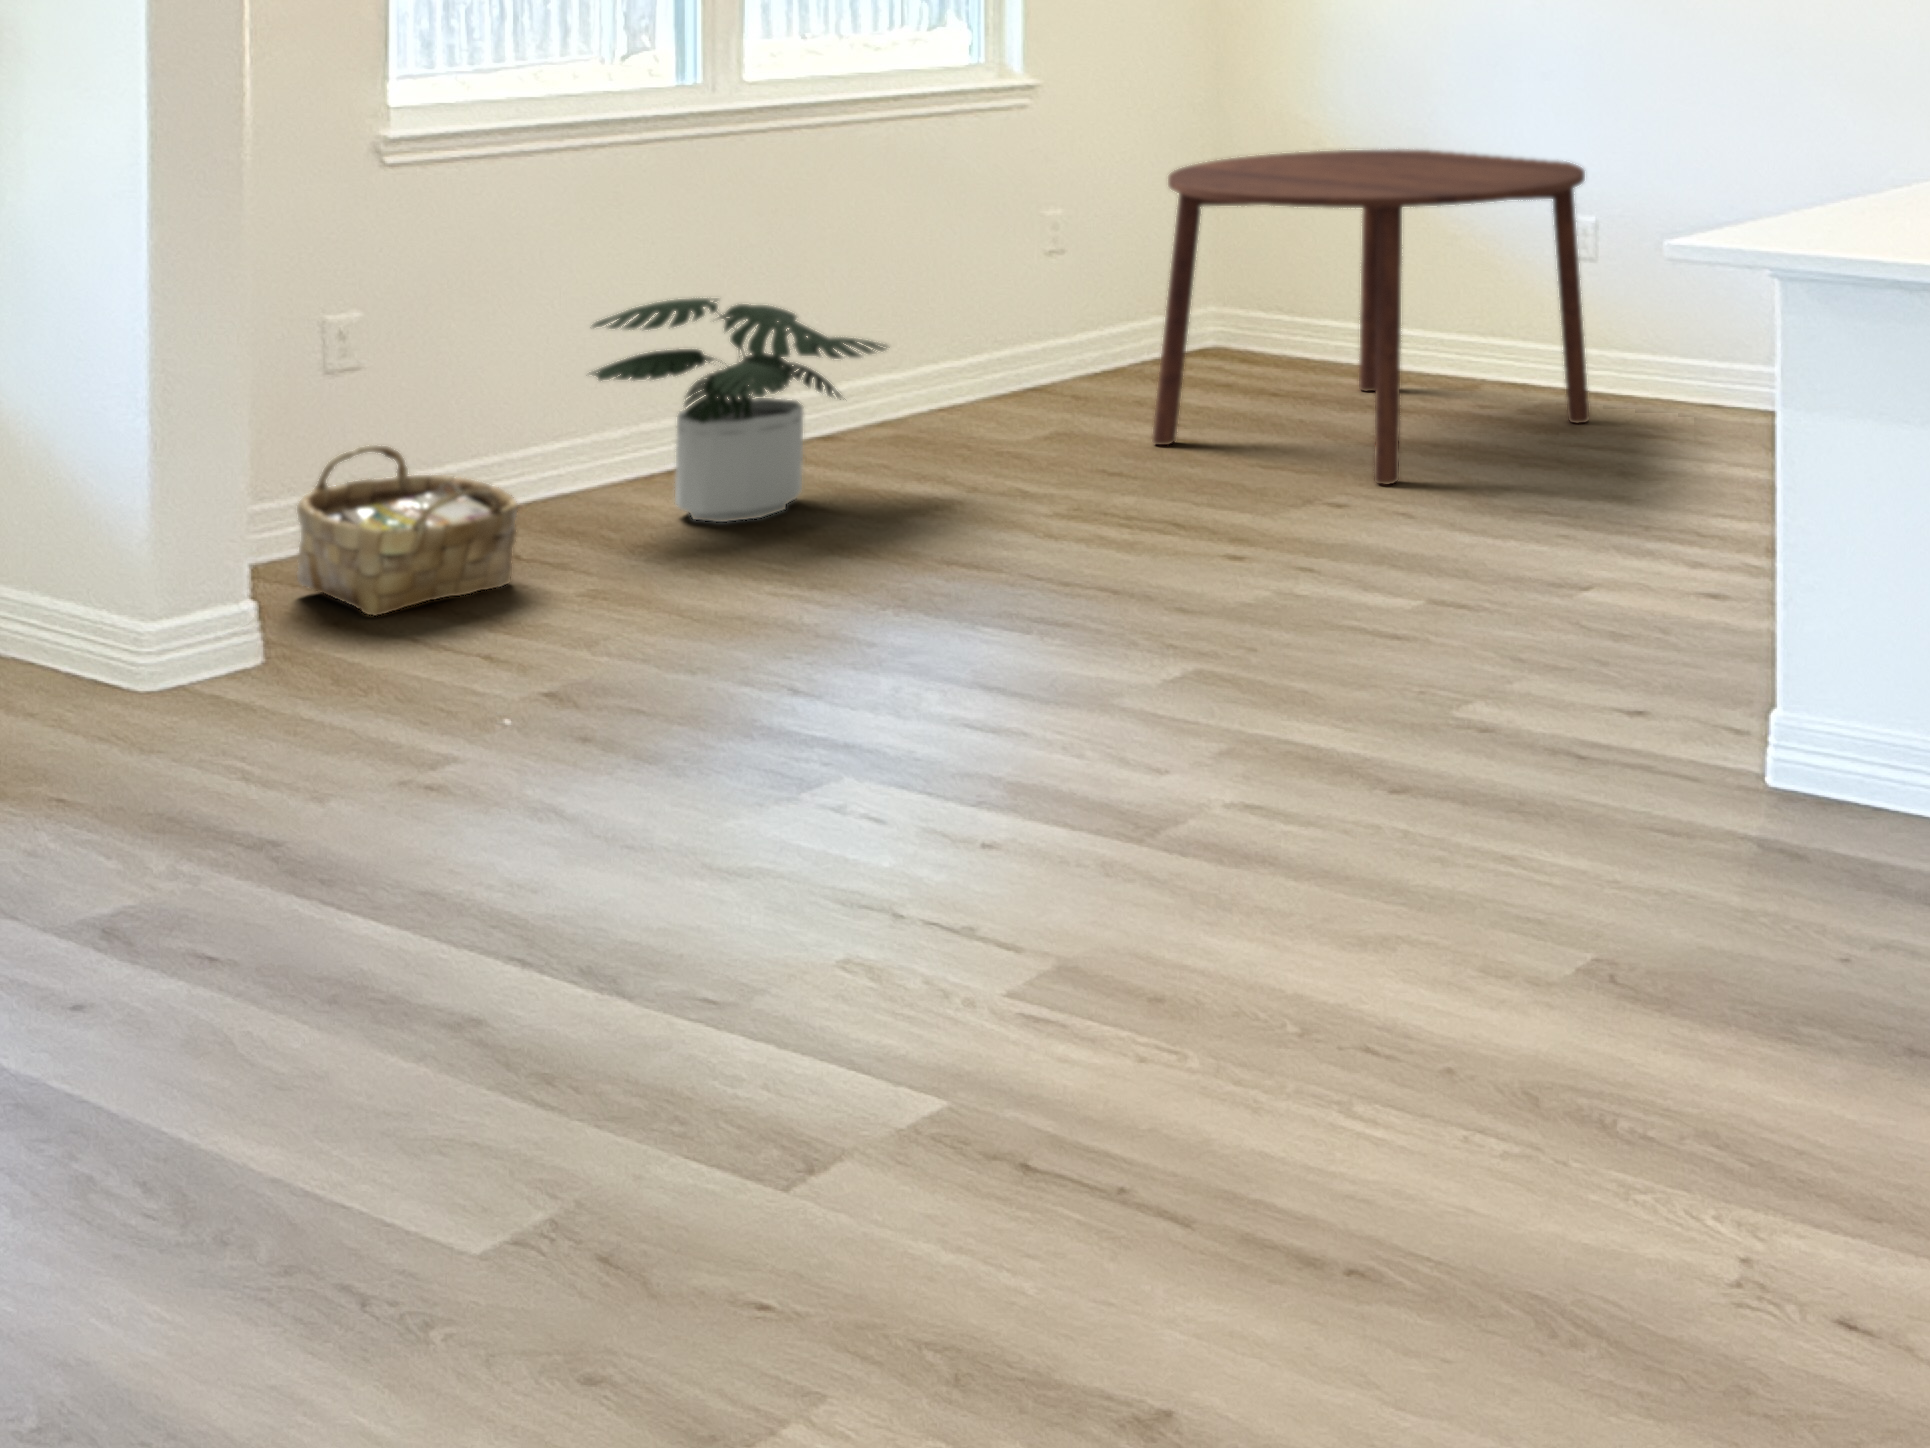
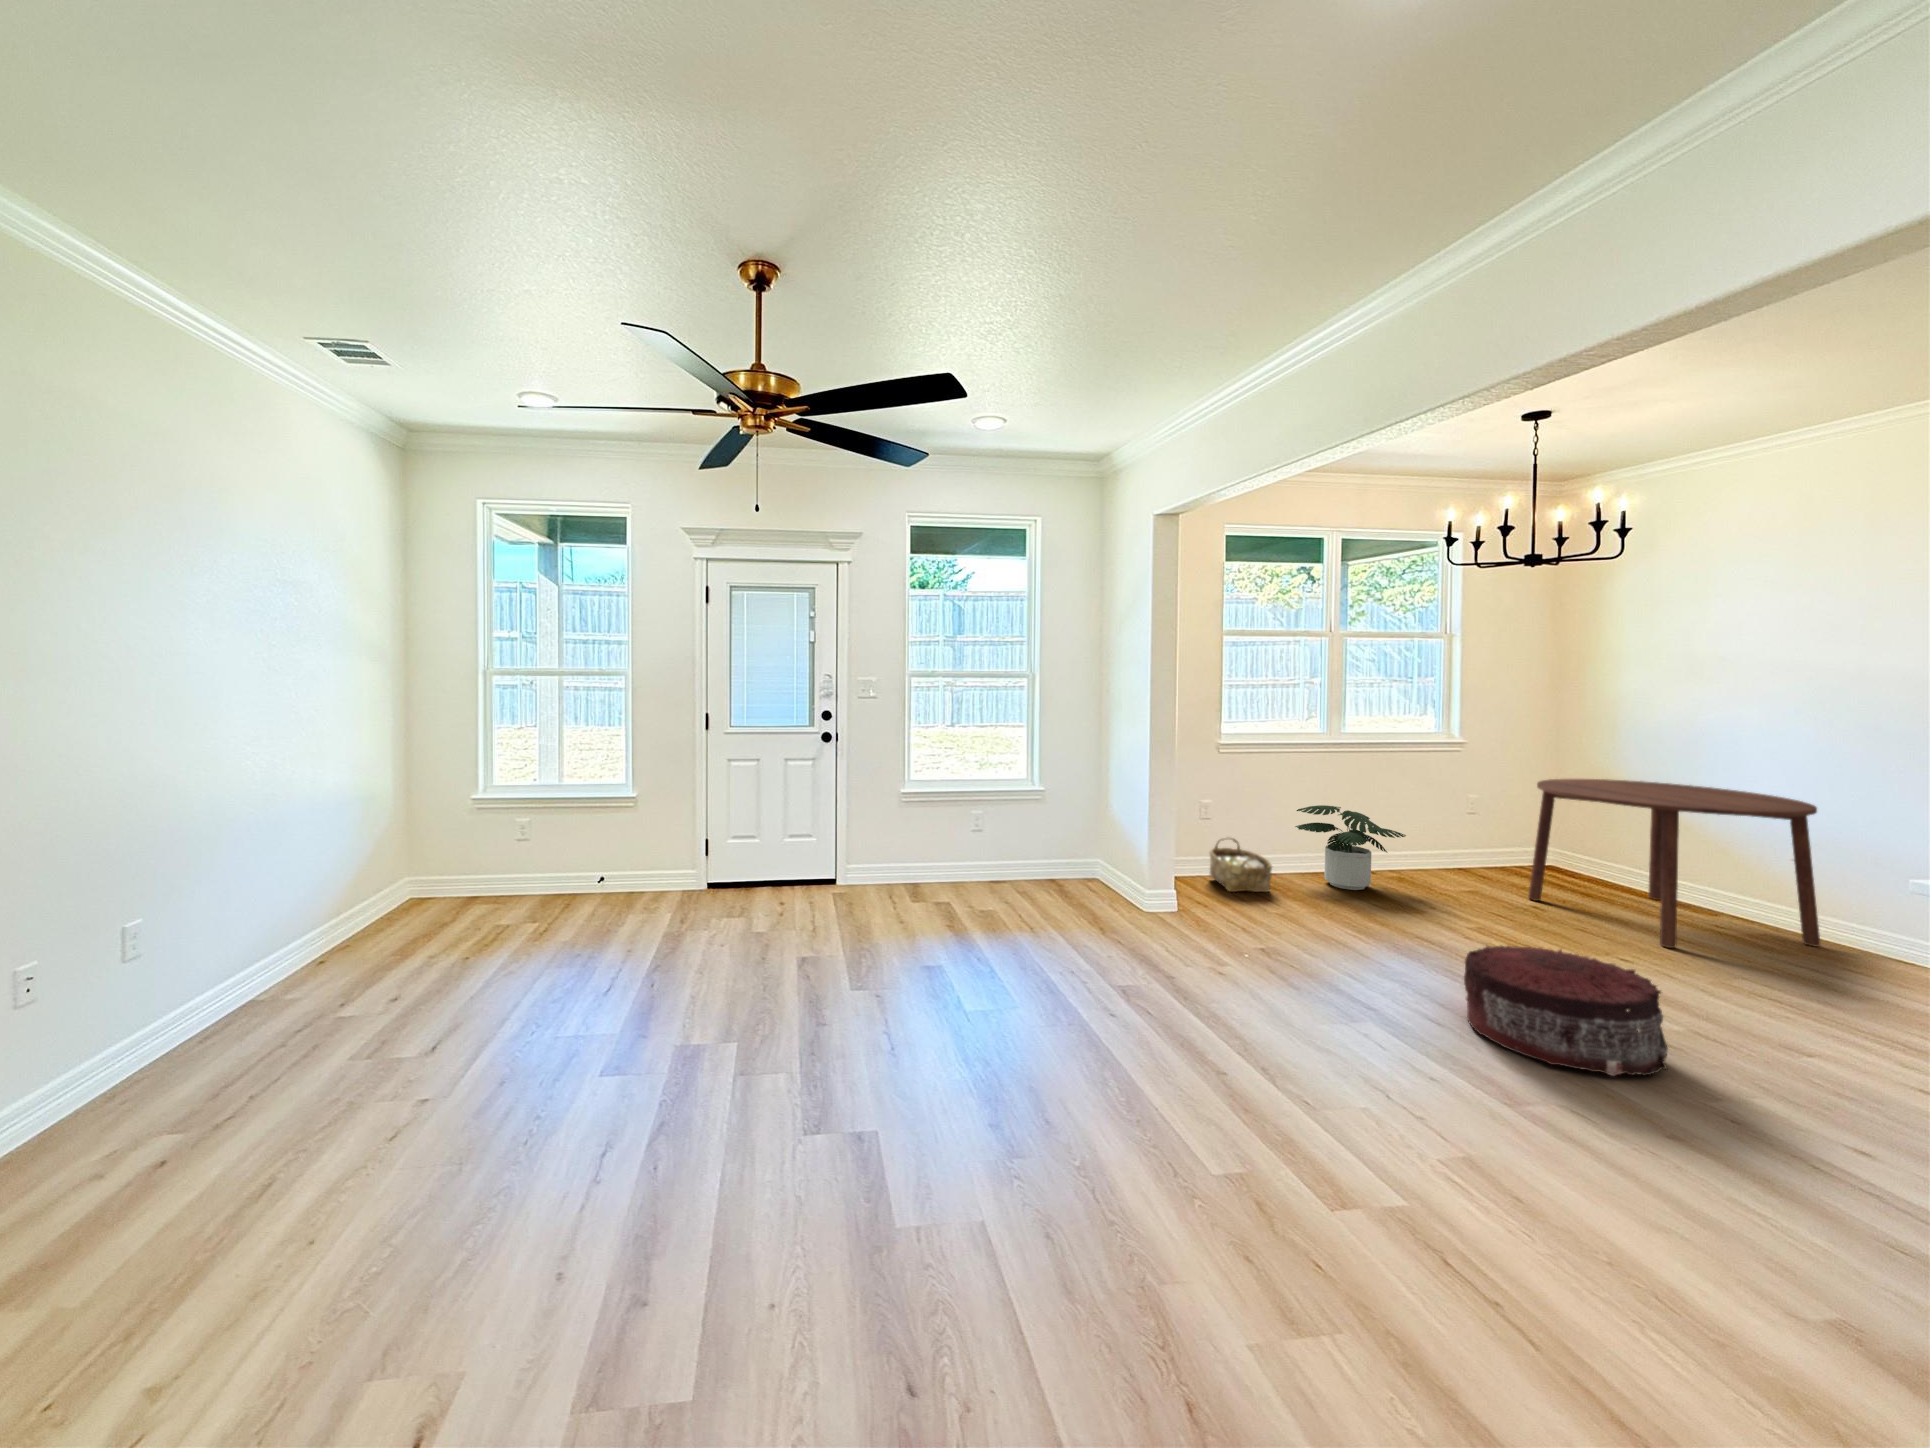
pouf: none [1028,537,1380,792] -> present [1464,946,1668,1076]

